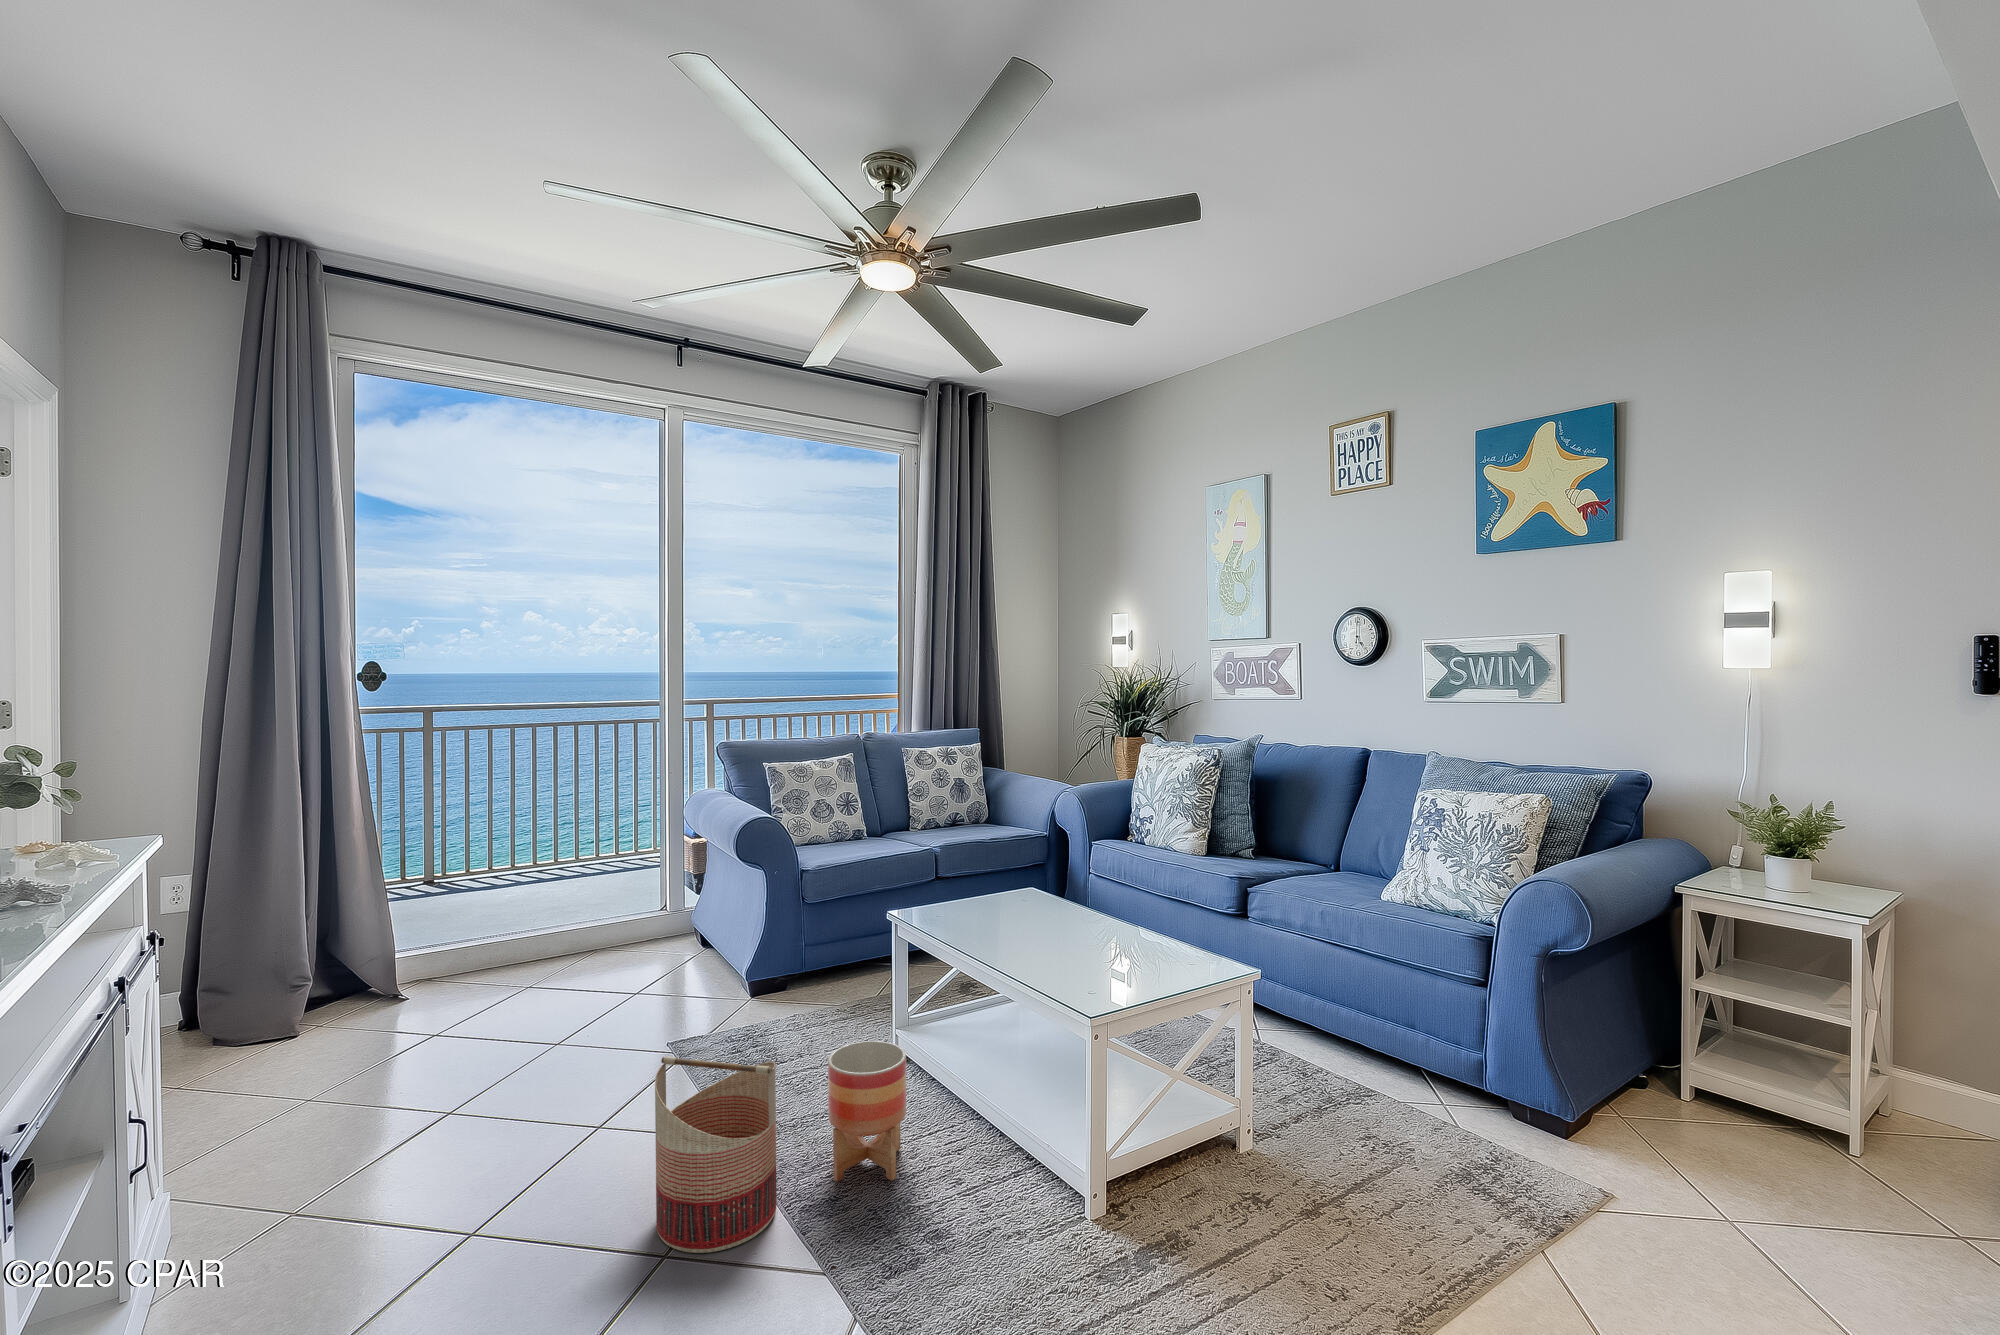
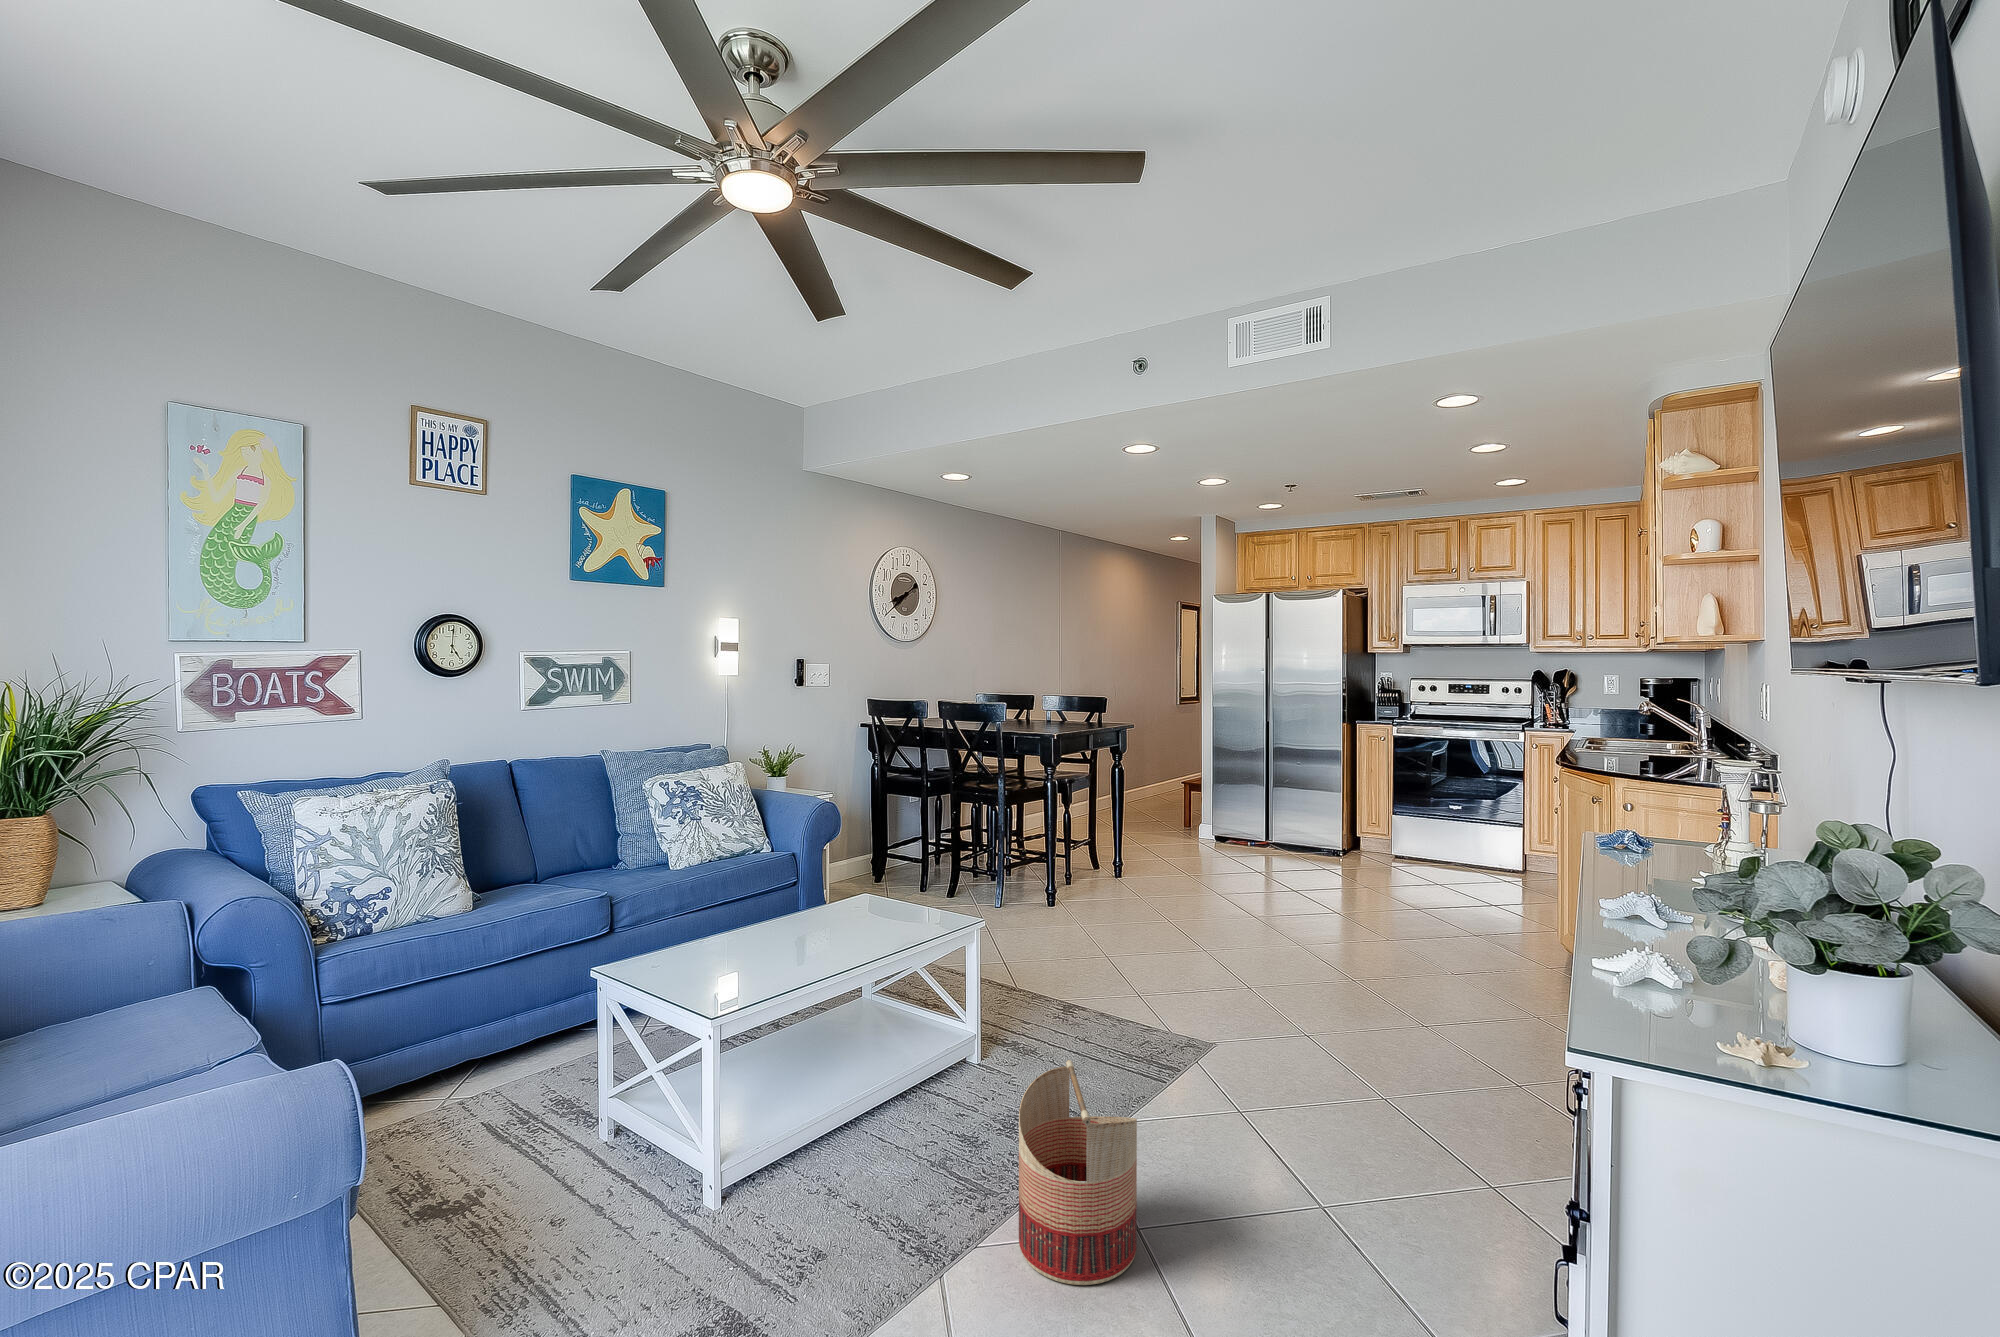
planter: present [828,1041,906,1182] -> none [910,1059,988,1207]

